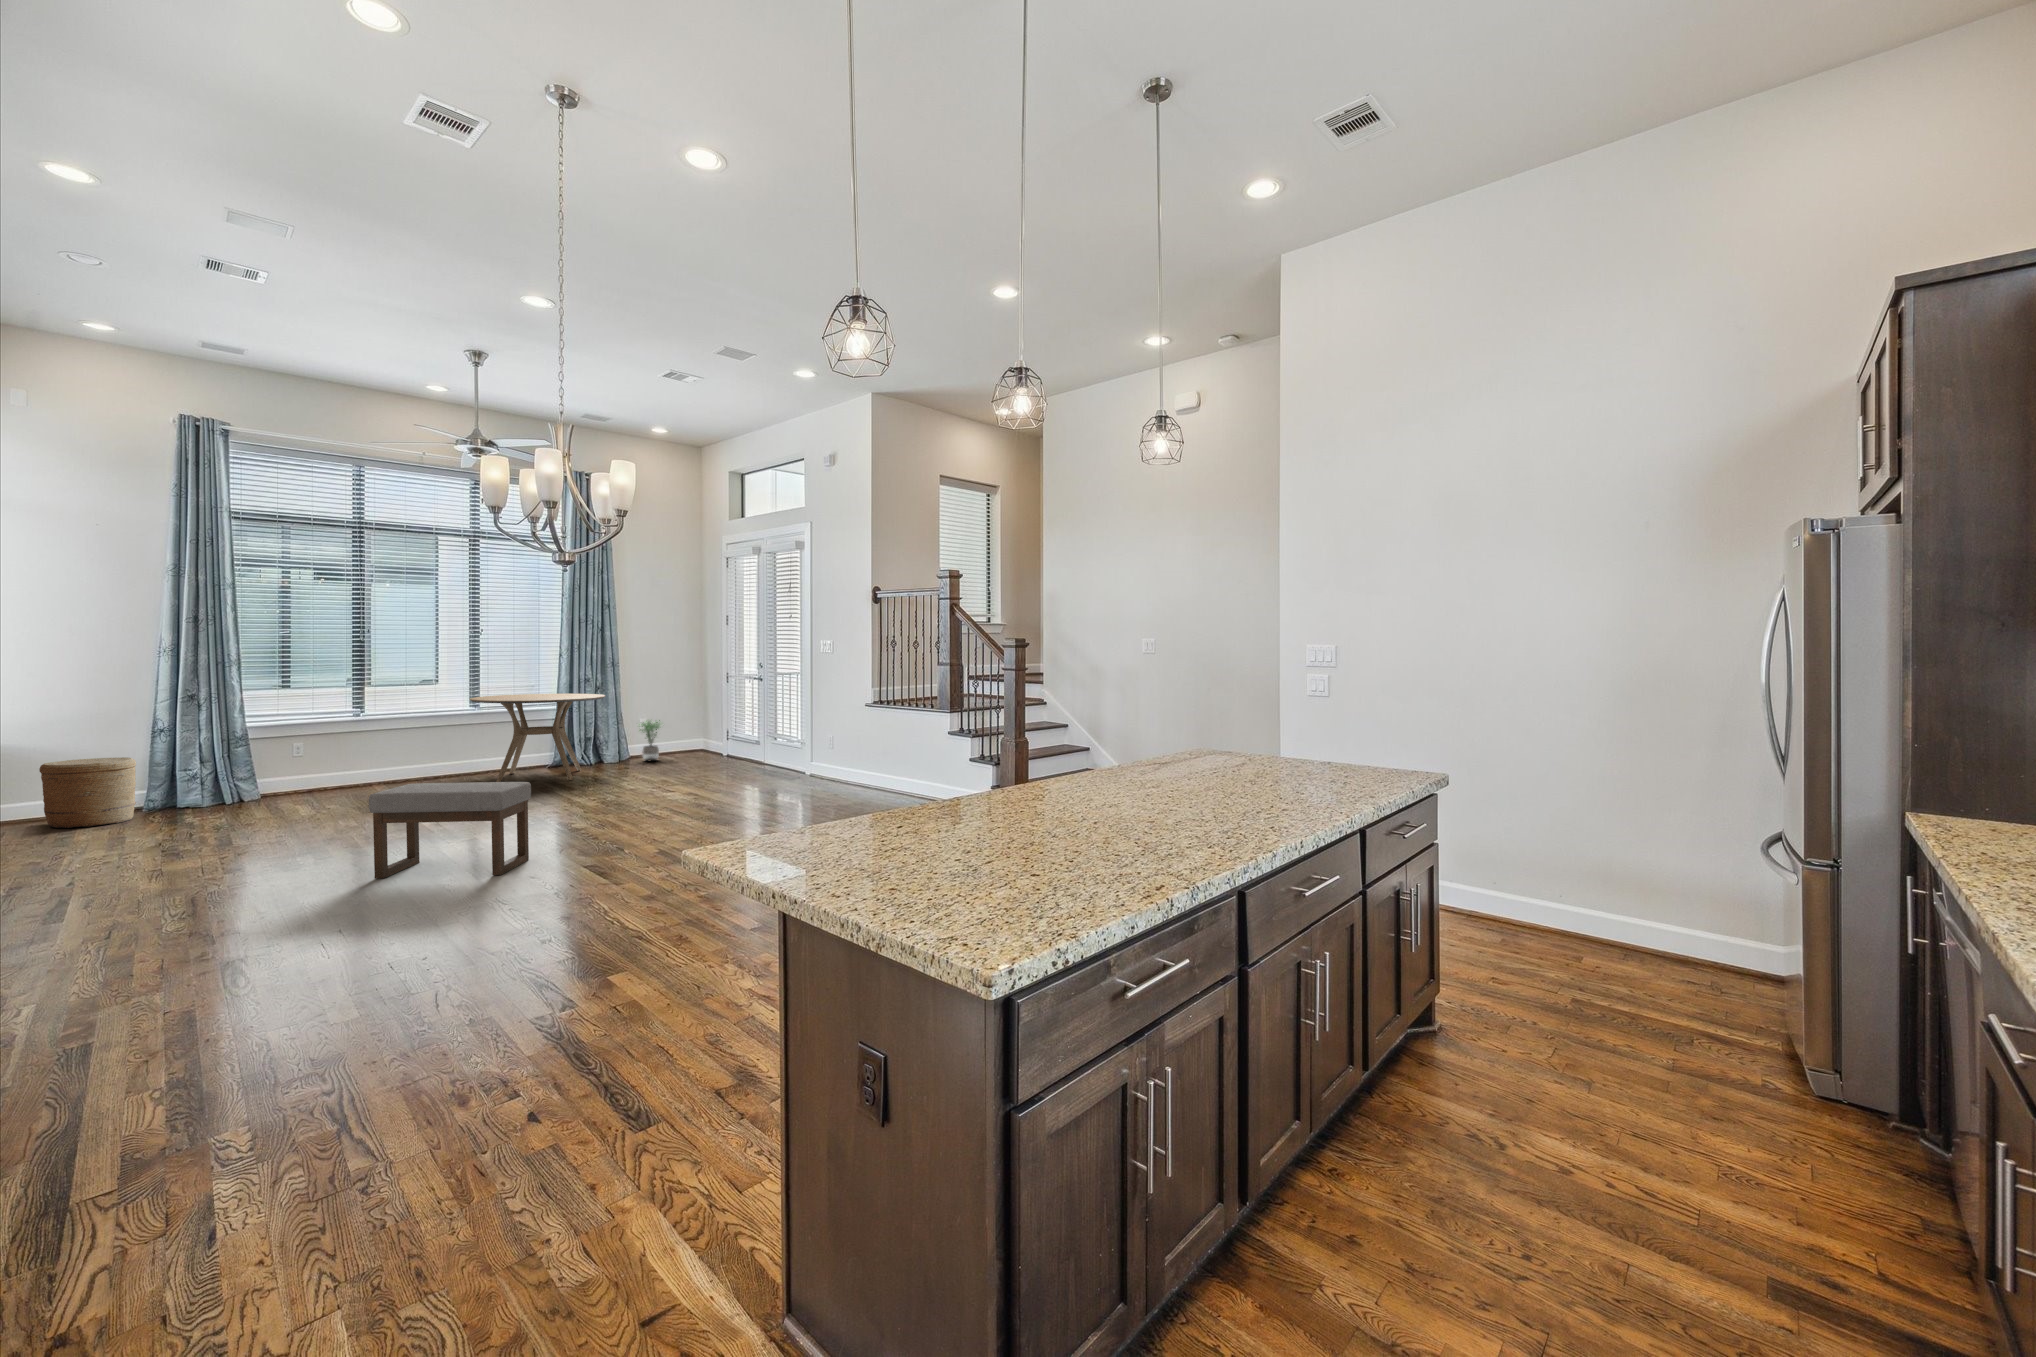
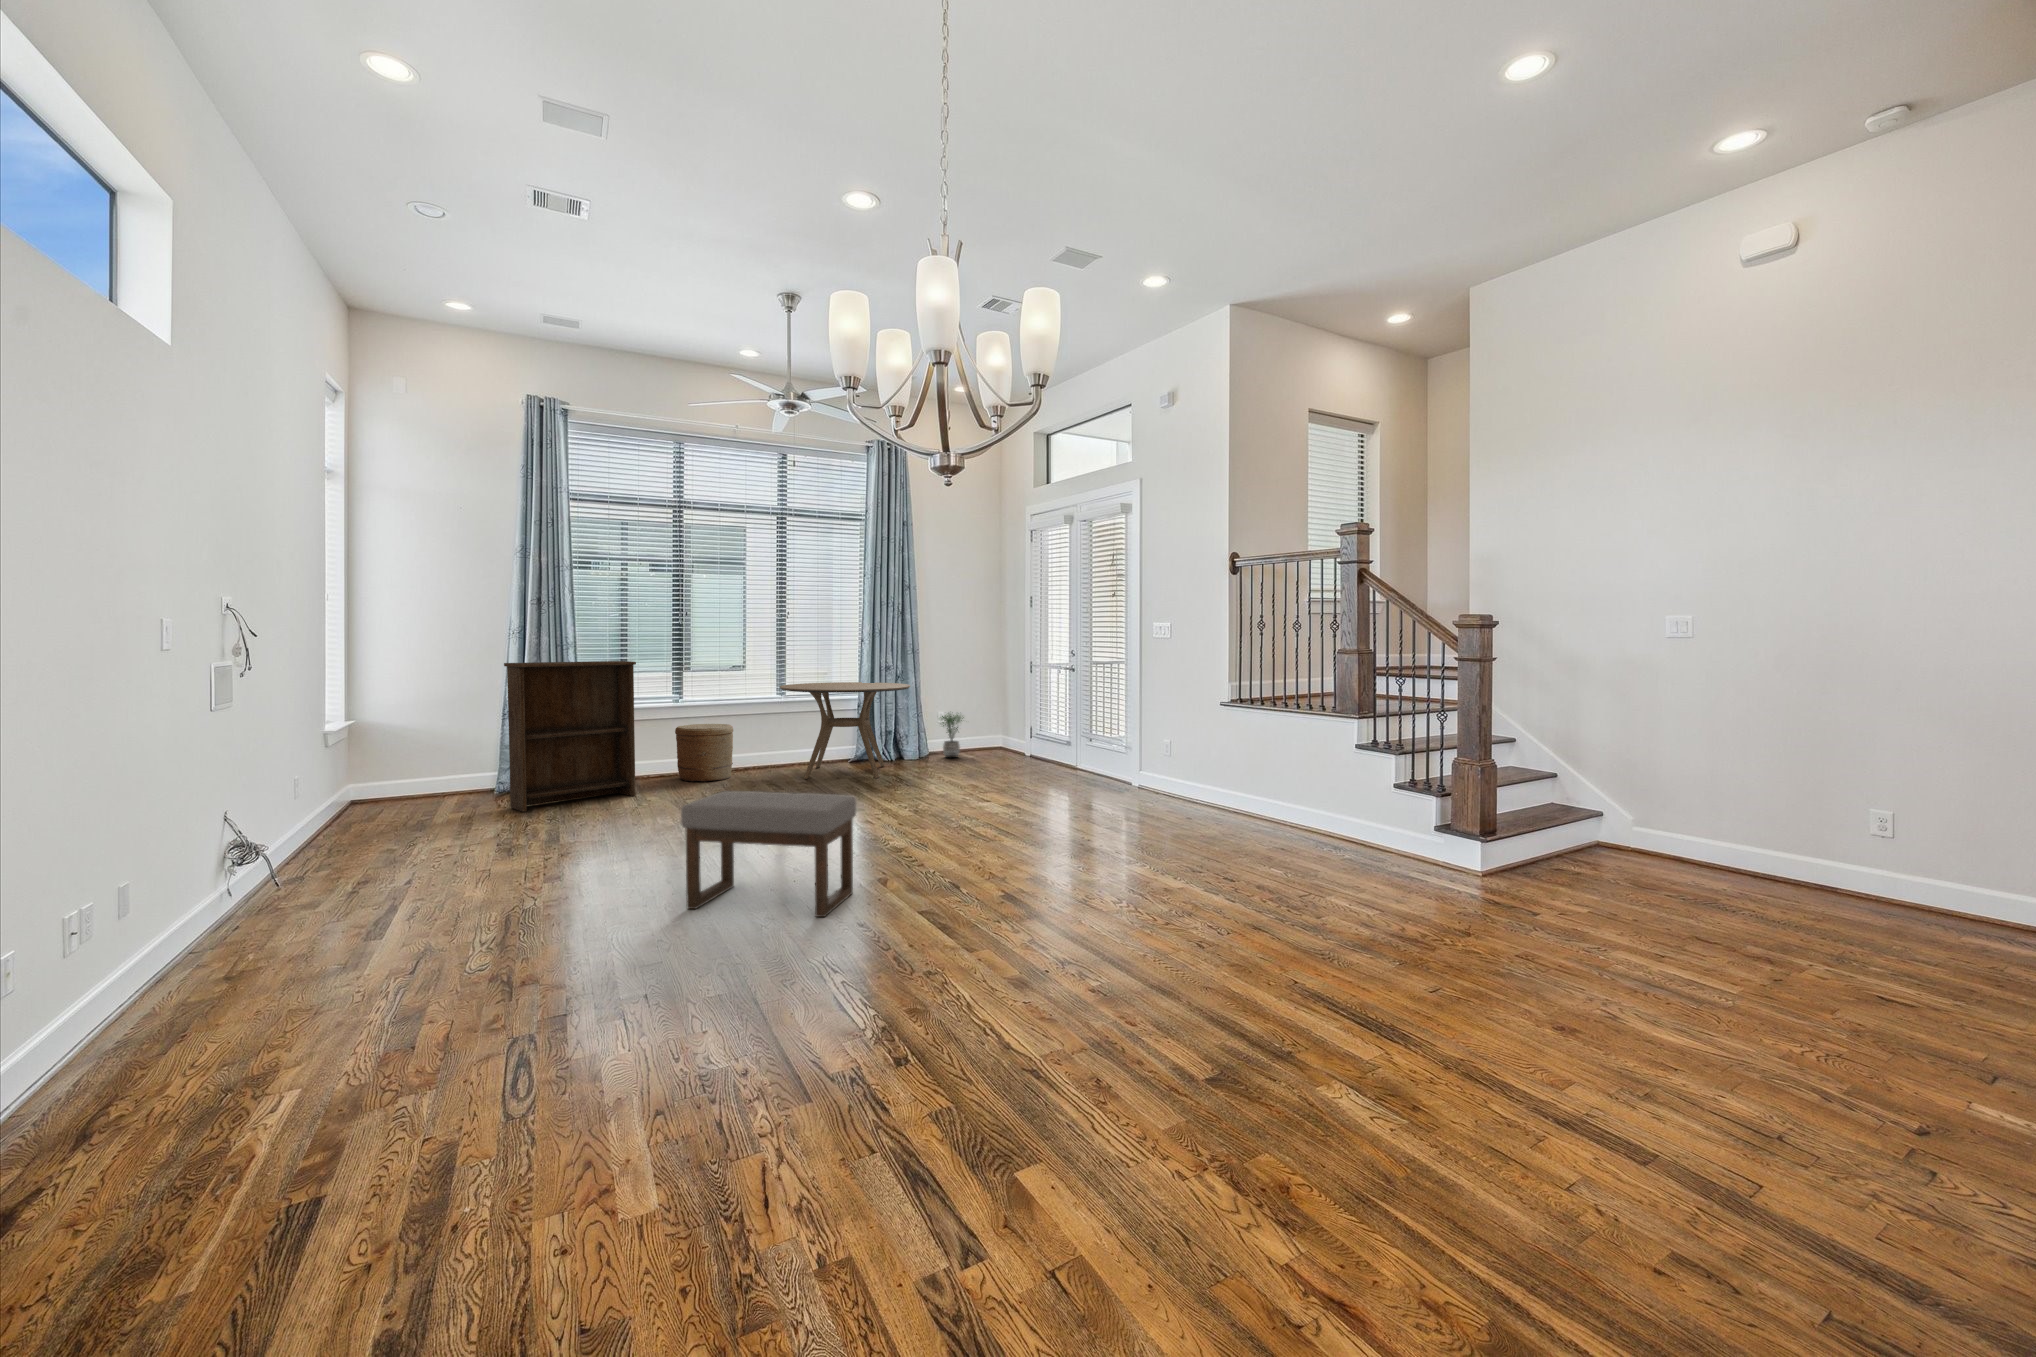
bookshelf: none [159,677,311,823] -> present [504,661,636,812]
woven basket: present [39,757,136,828] -> present [675,724,733,782]

